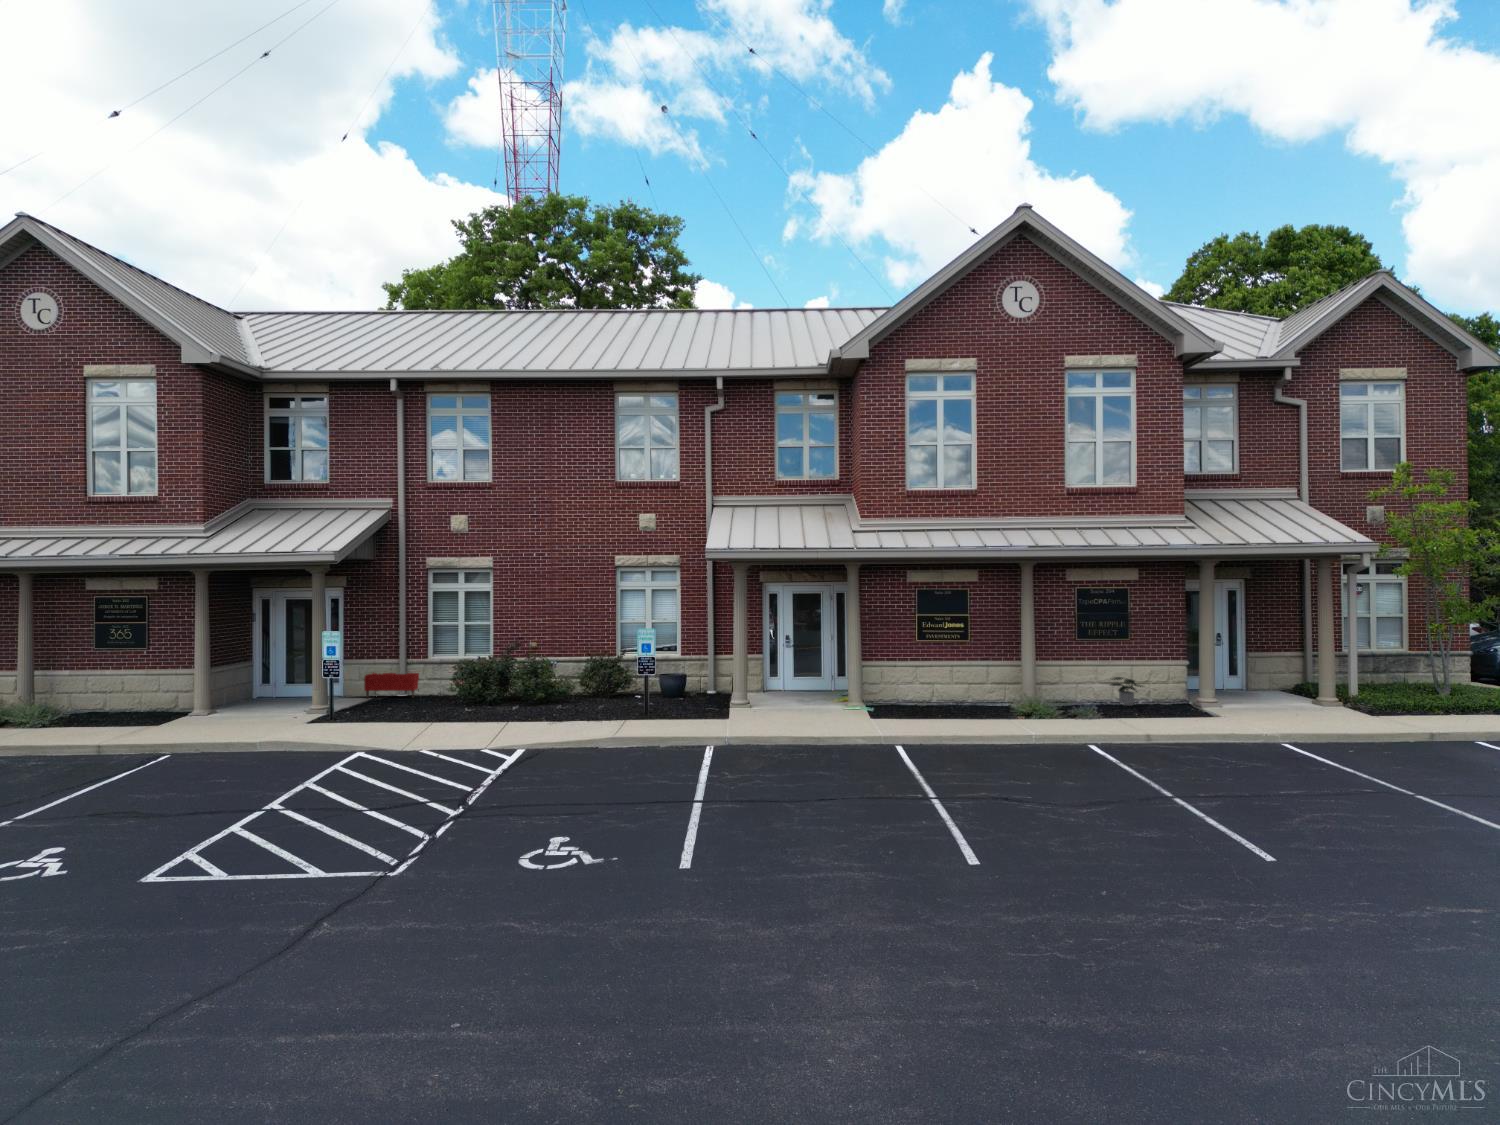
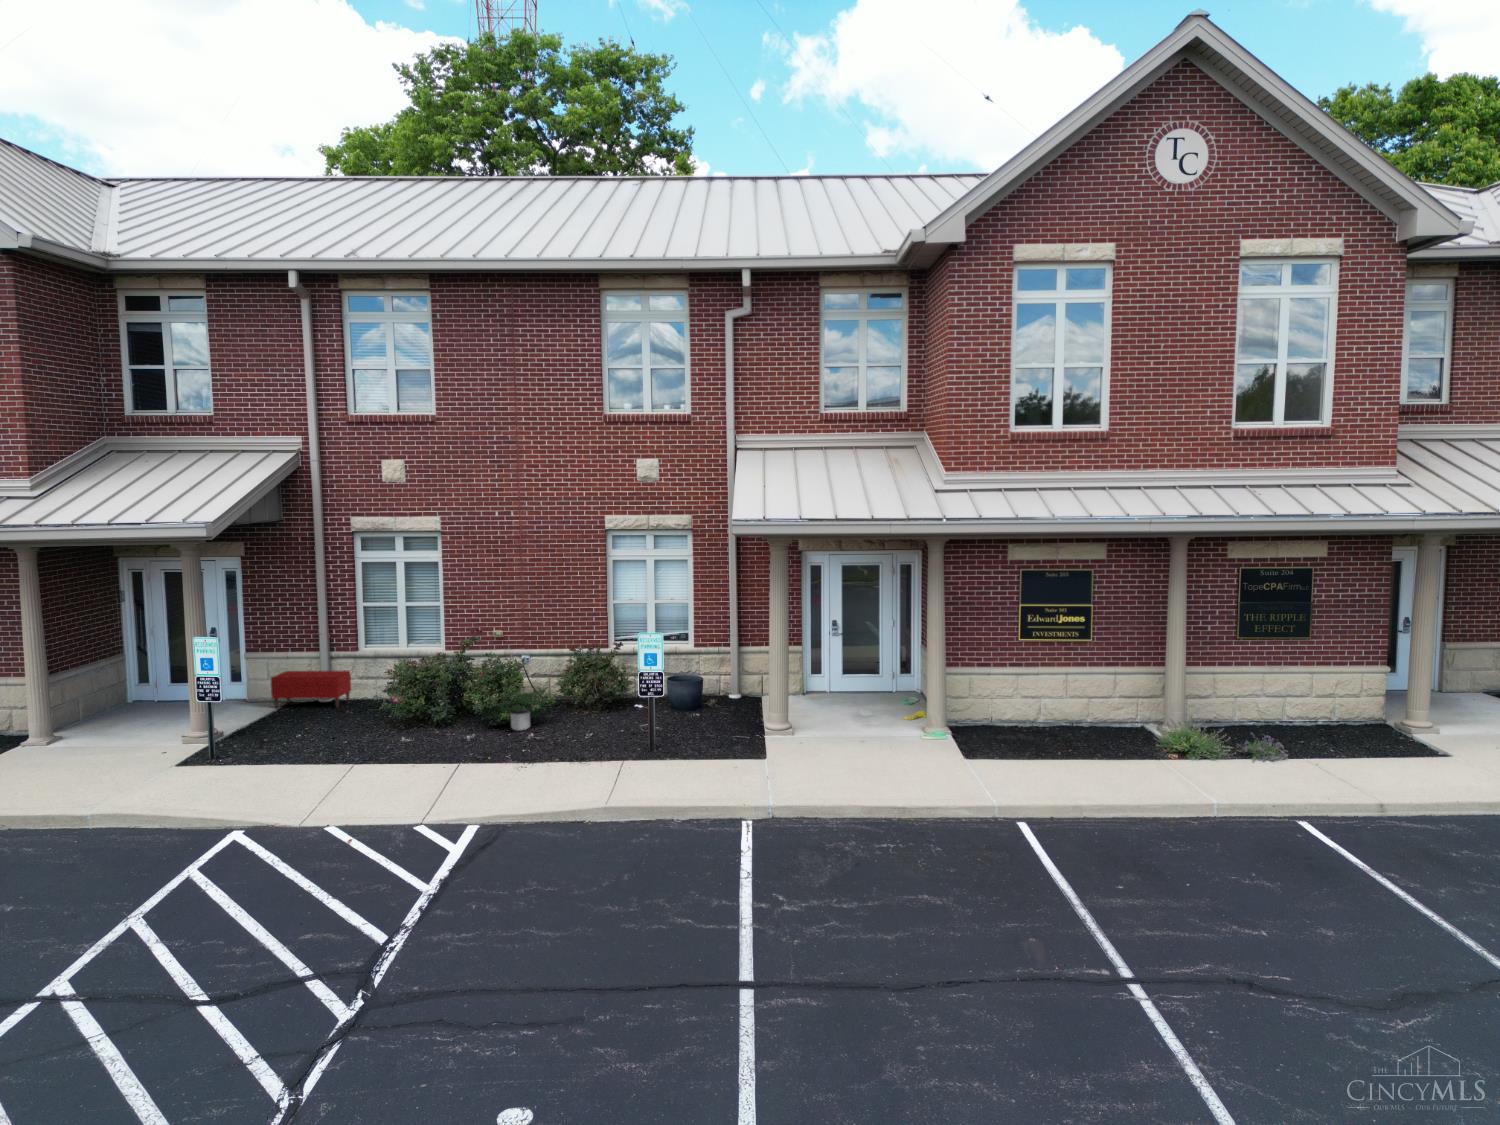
potted plant: present [1111,677,1143,706] -> present [498,692,543,731]

